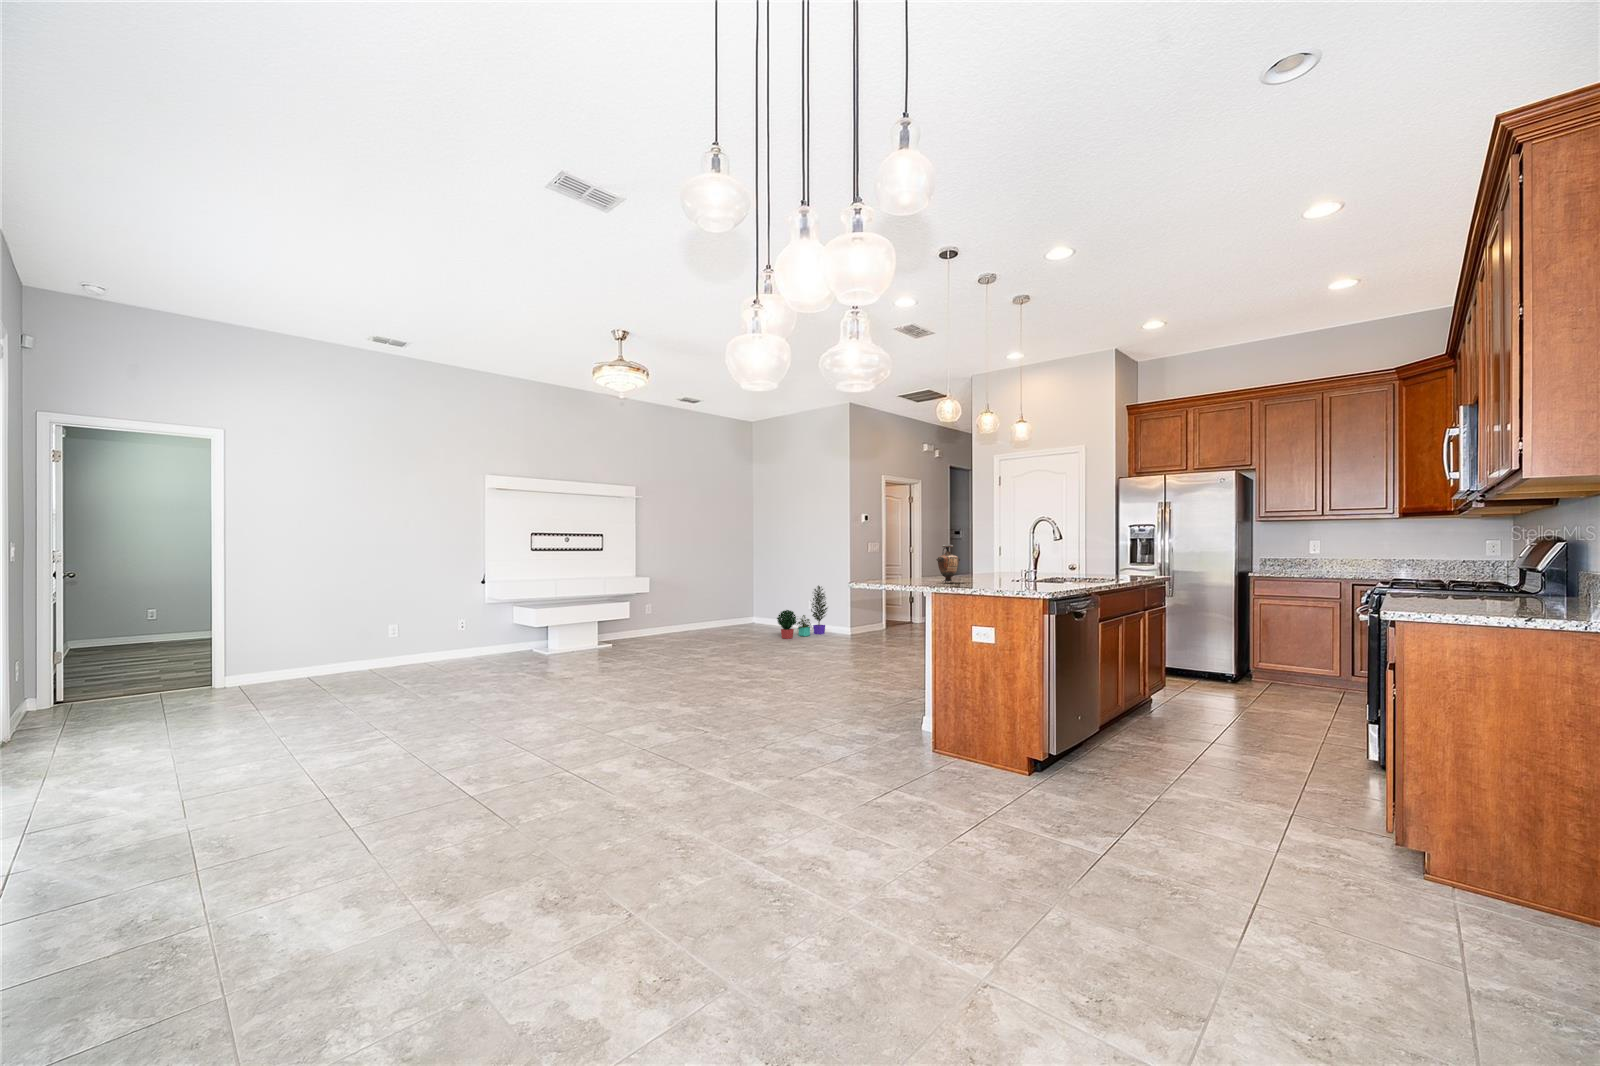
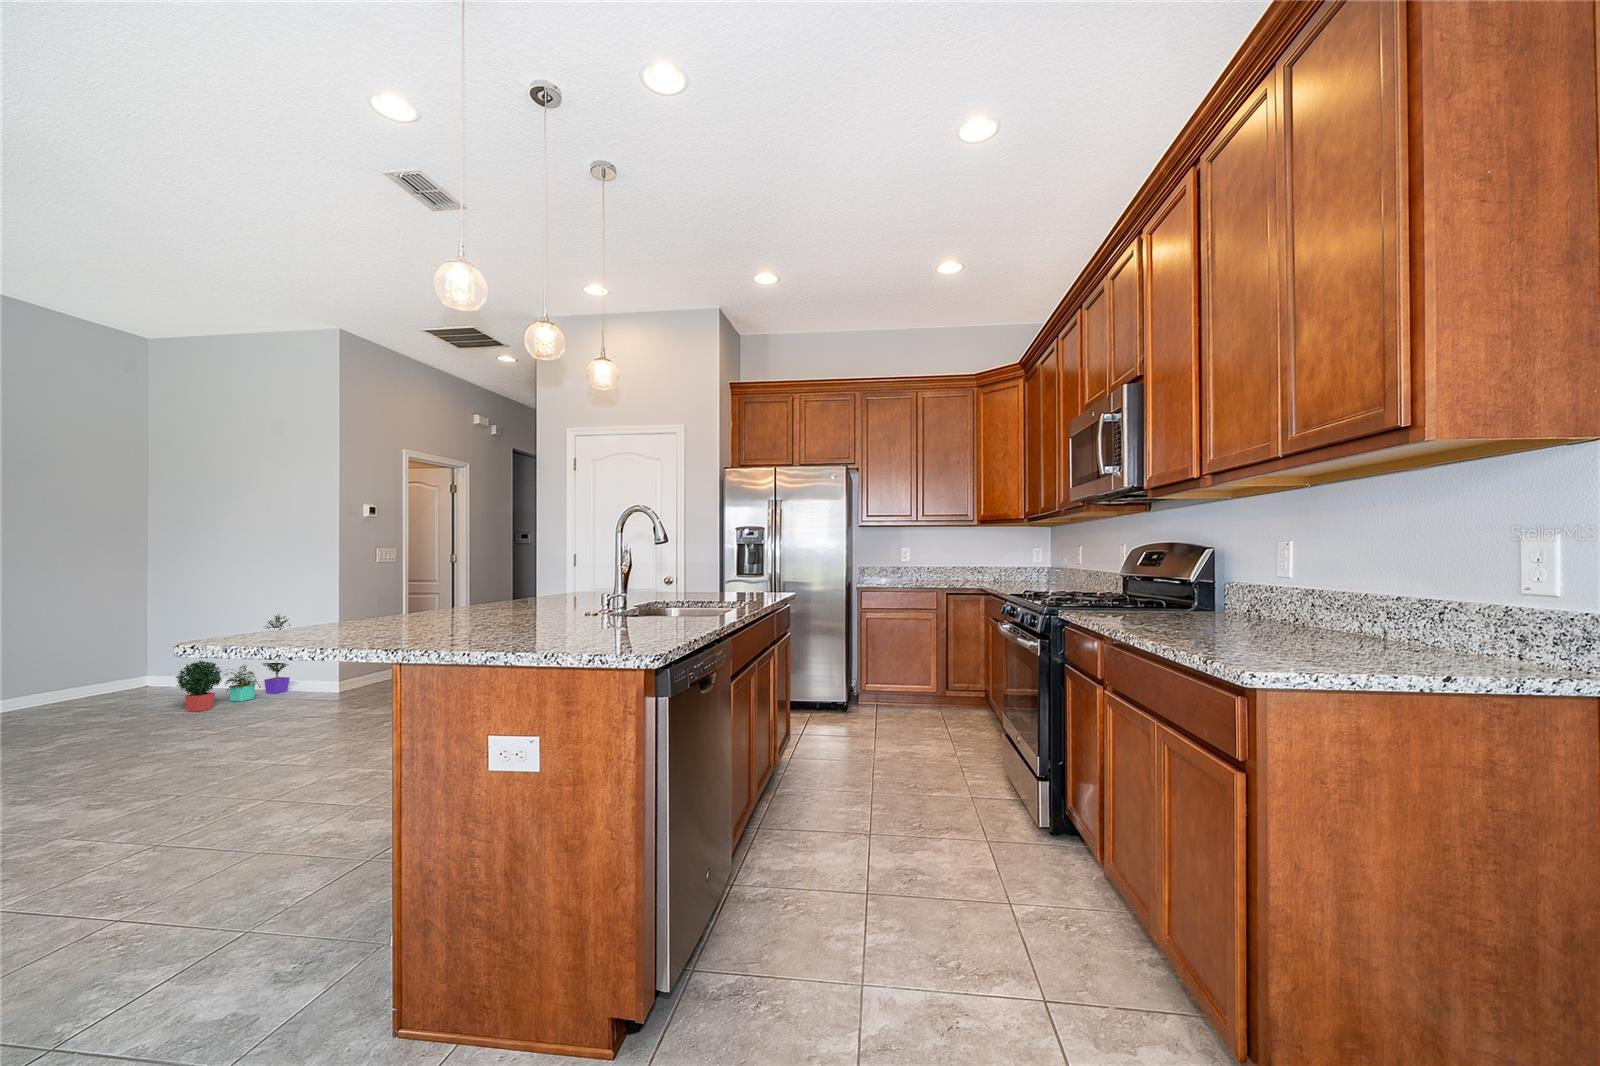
vase: present [936,545,960,582] -> none [422,541,479,626]

